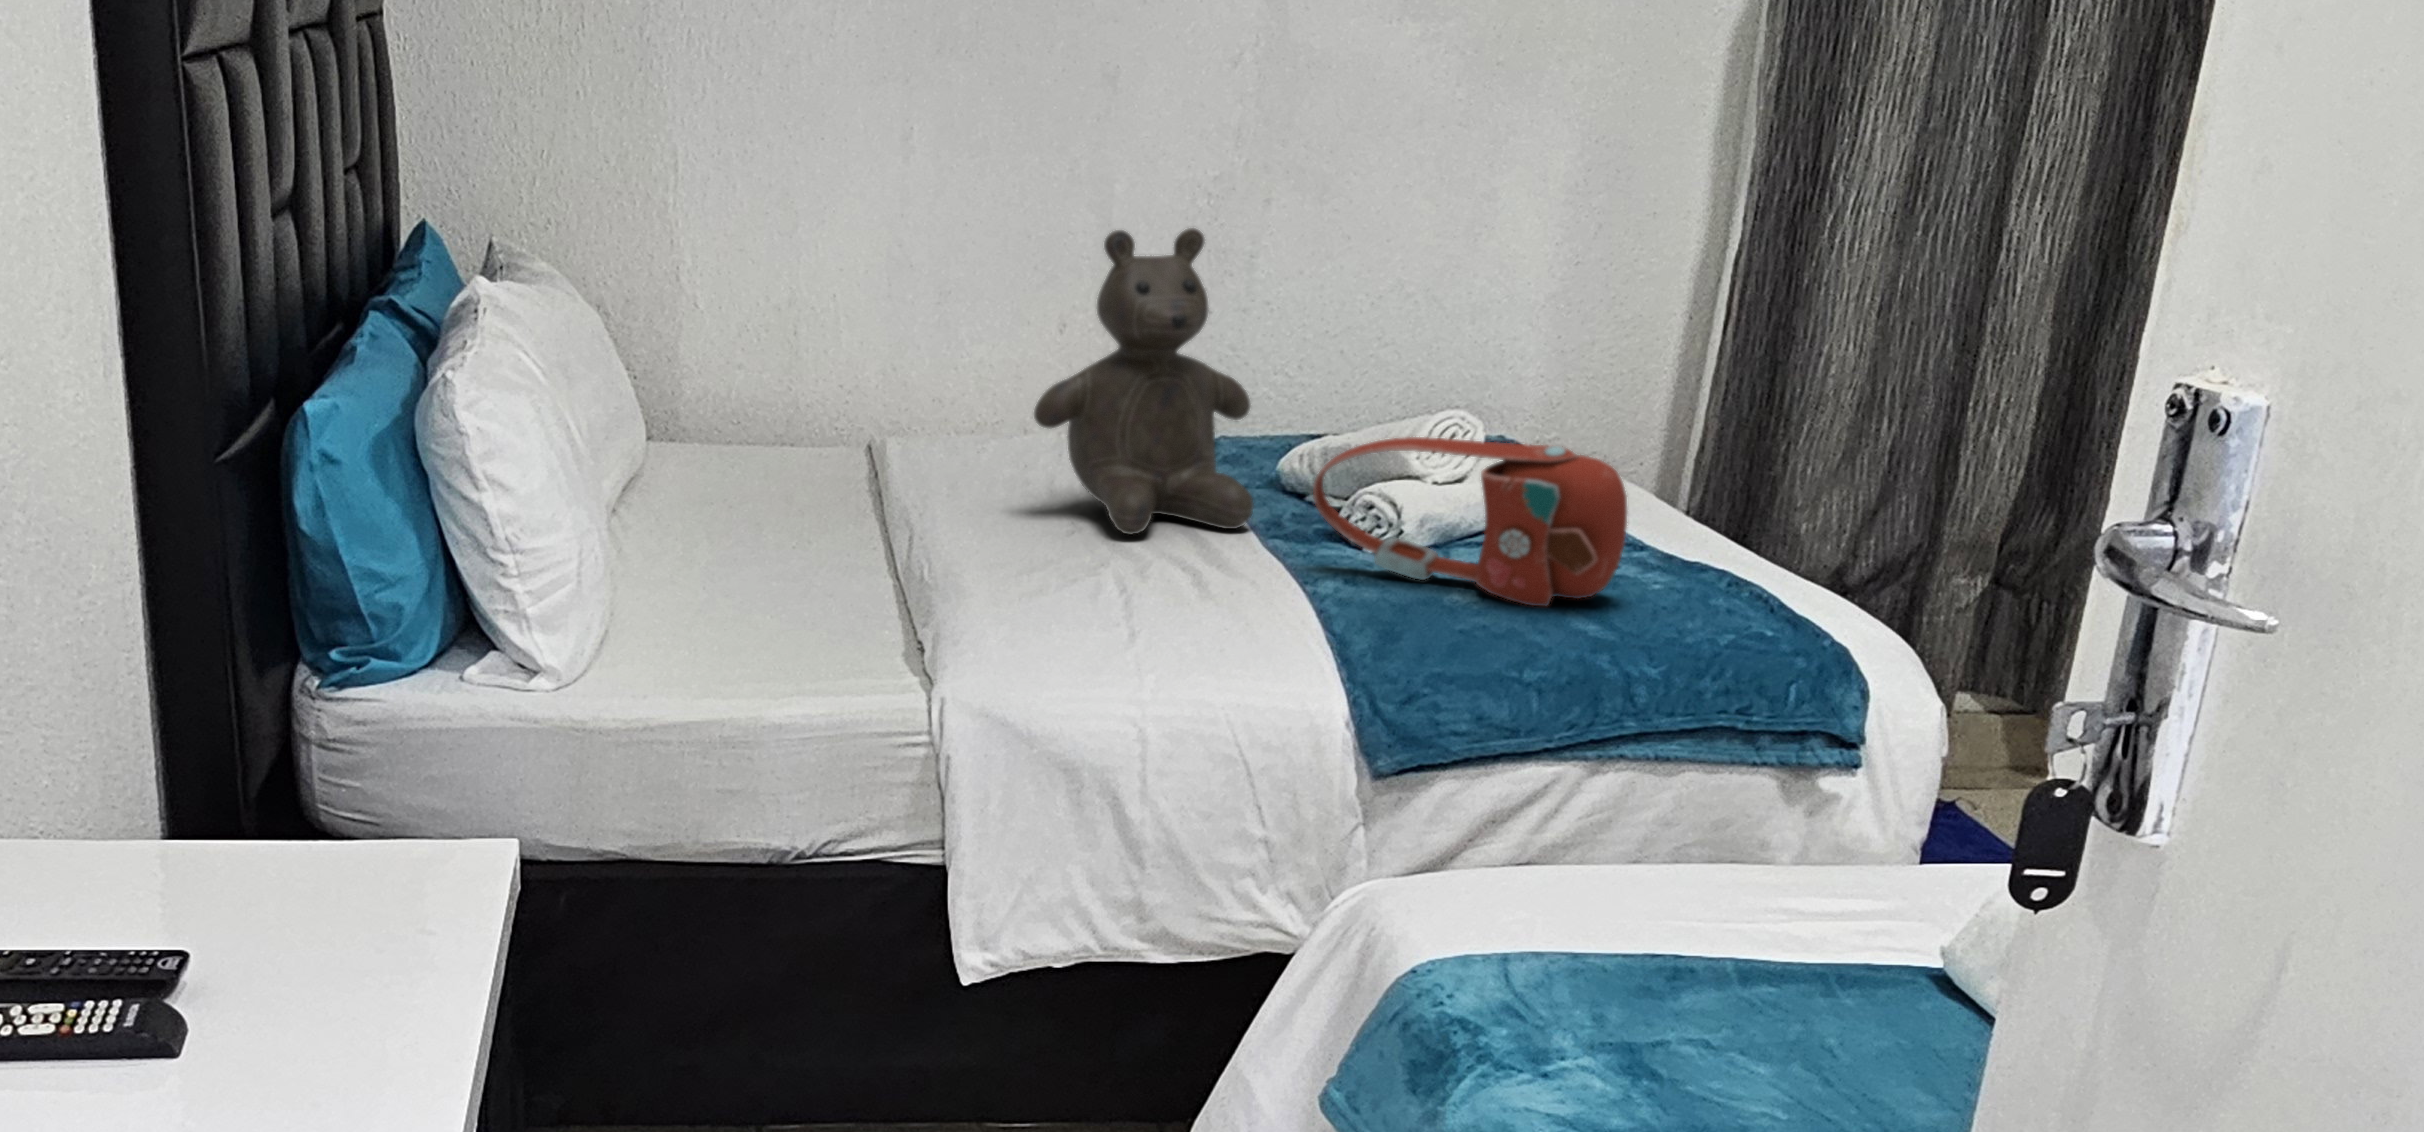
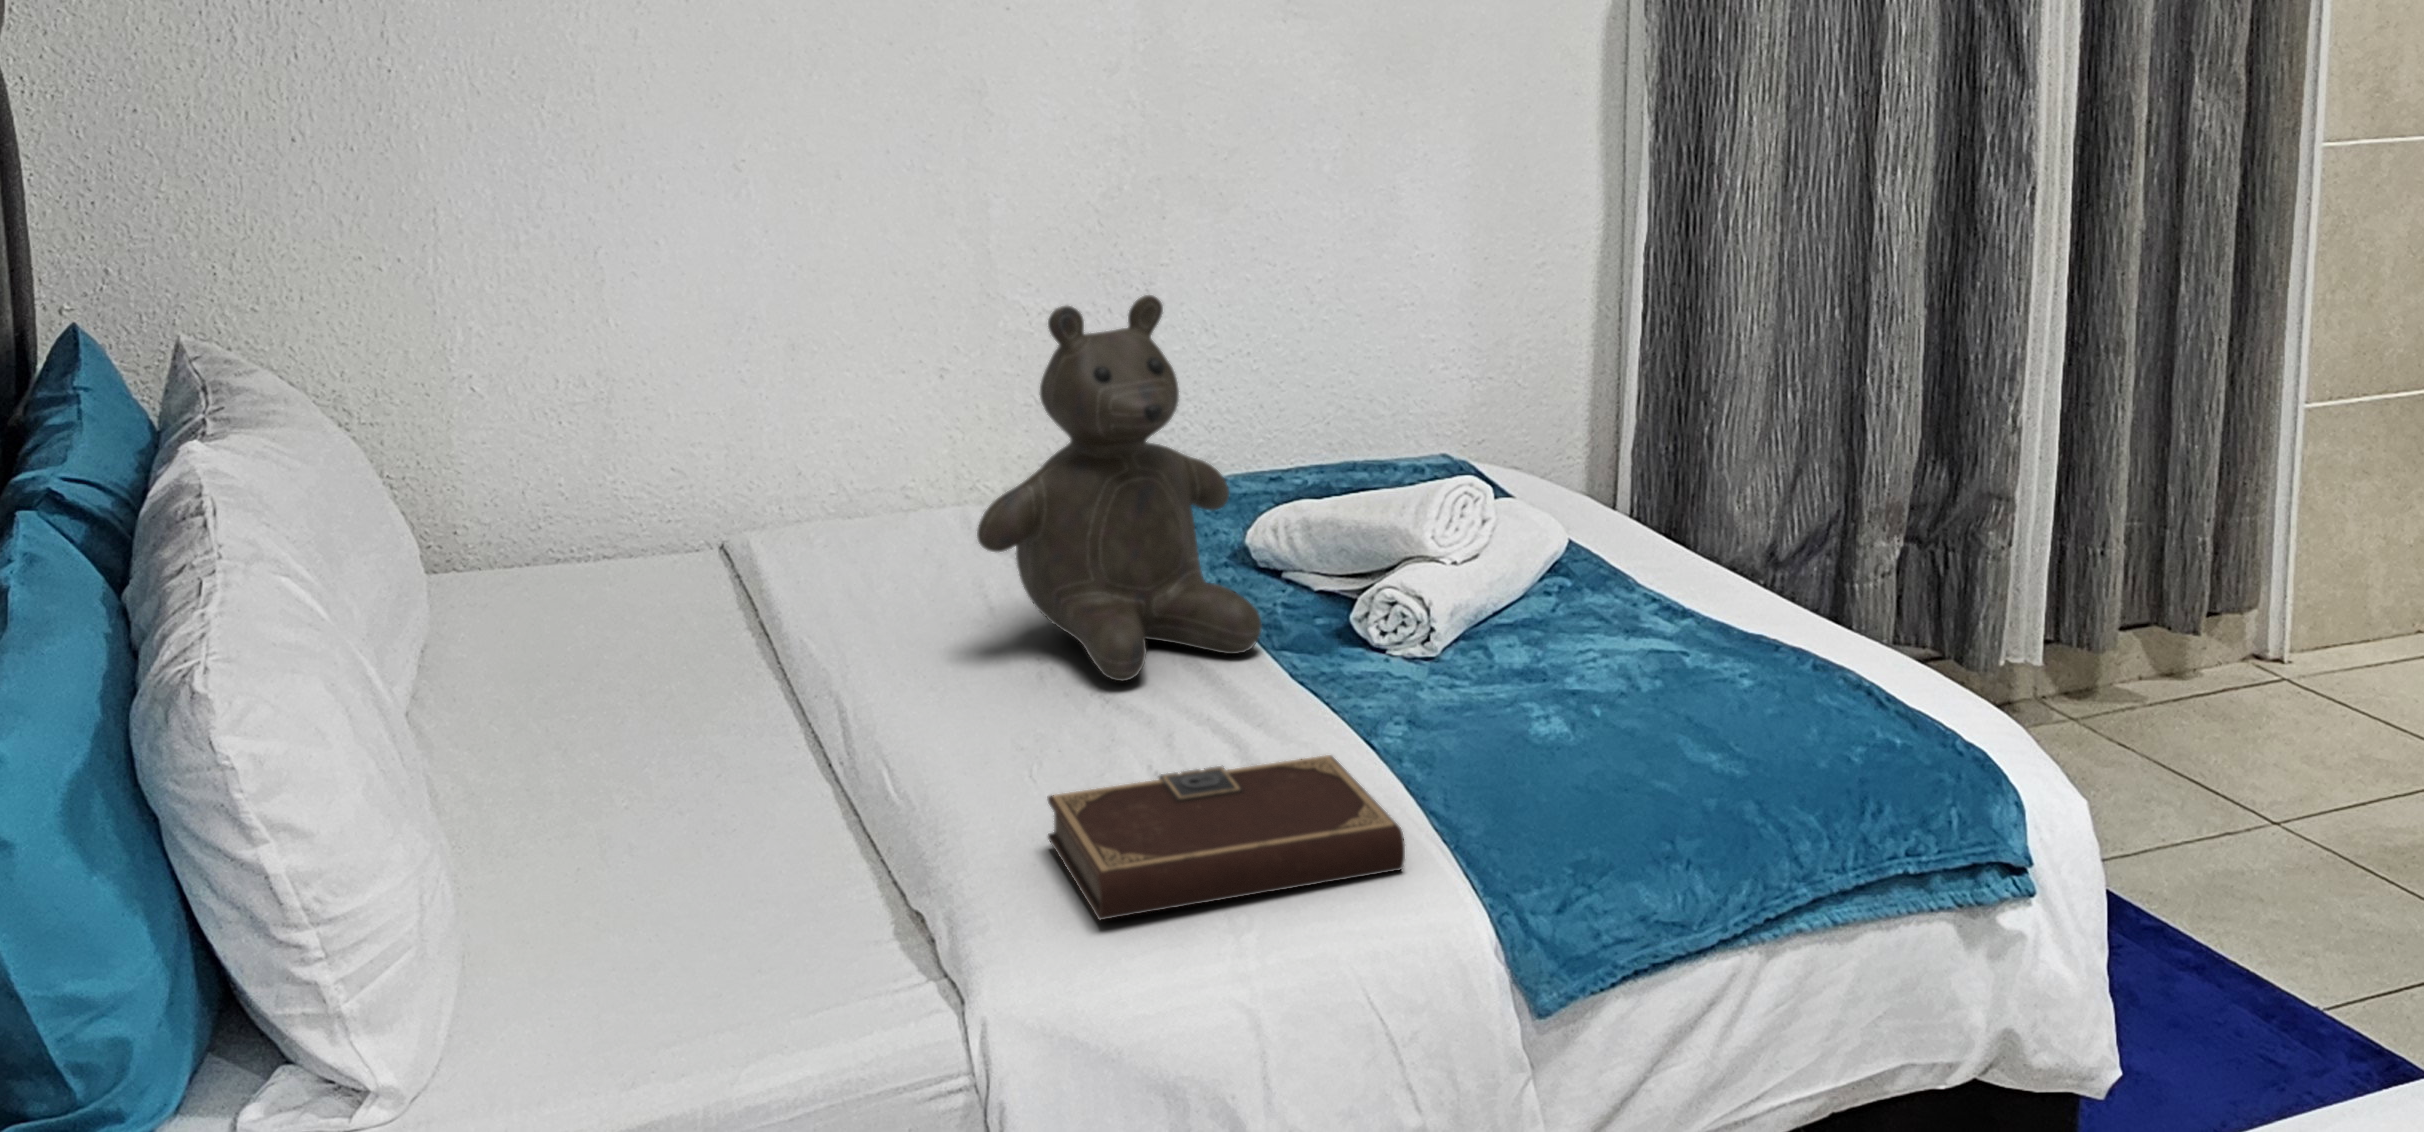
handbag: present [1313,437,1627,606] -> none [1360,549,1735,740]
notebook: none [1025,571,1284,651] -> present [1047,755,1405,920]

